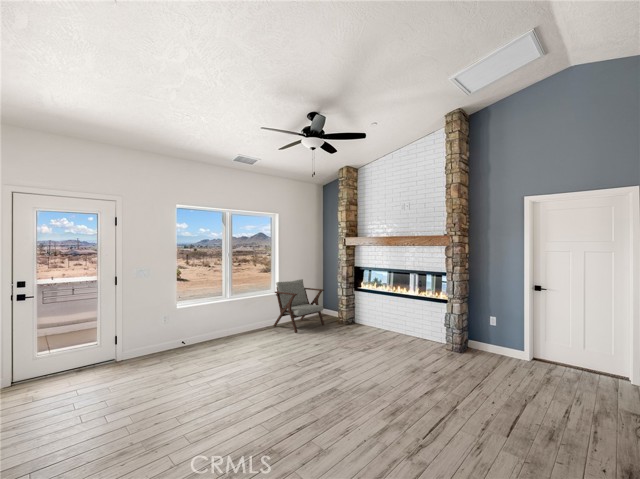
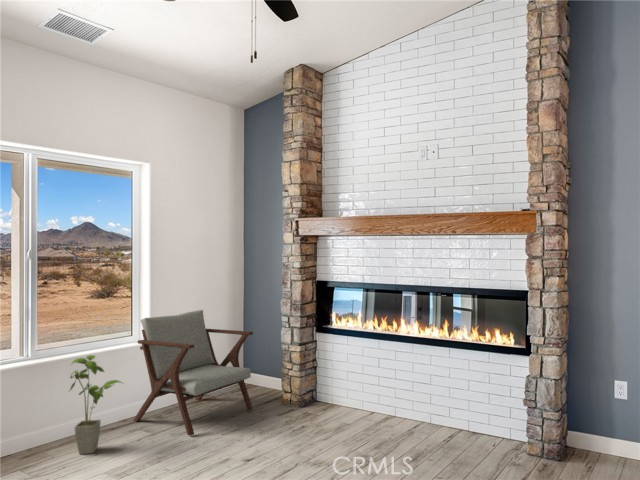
house plant: none [247,297,269,337] -> present [70,355,120,454]

